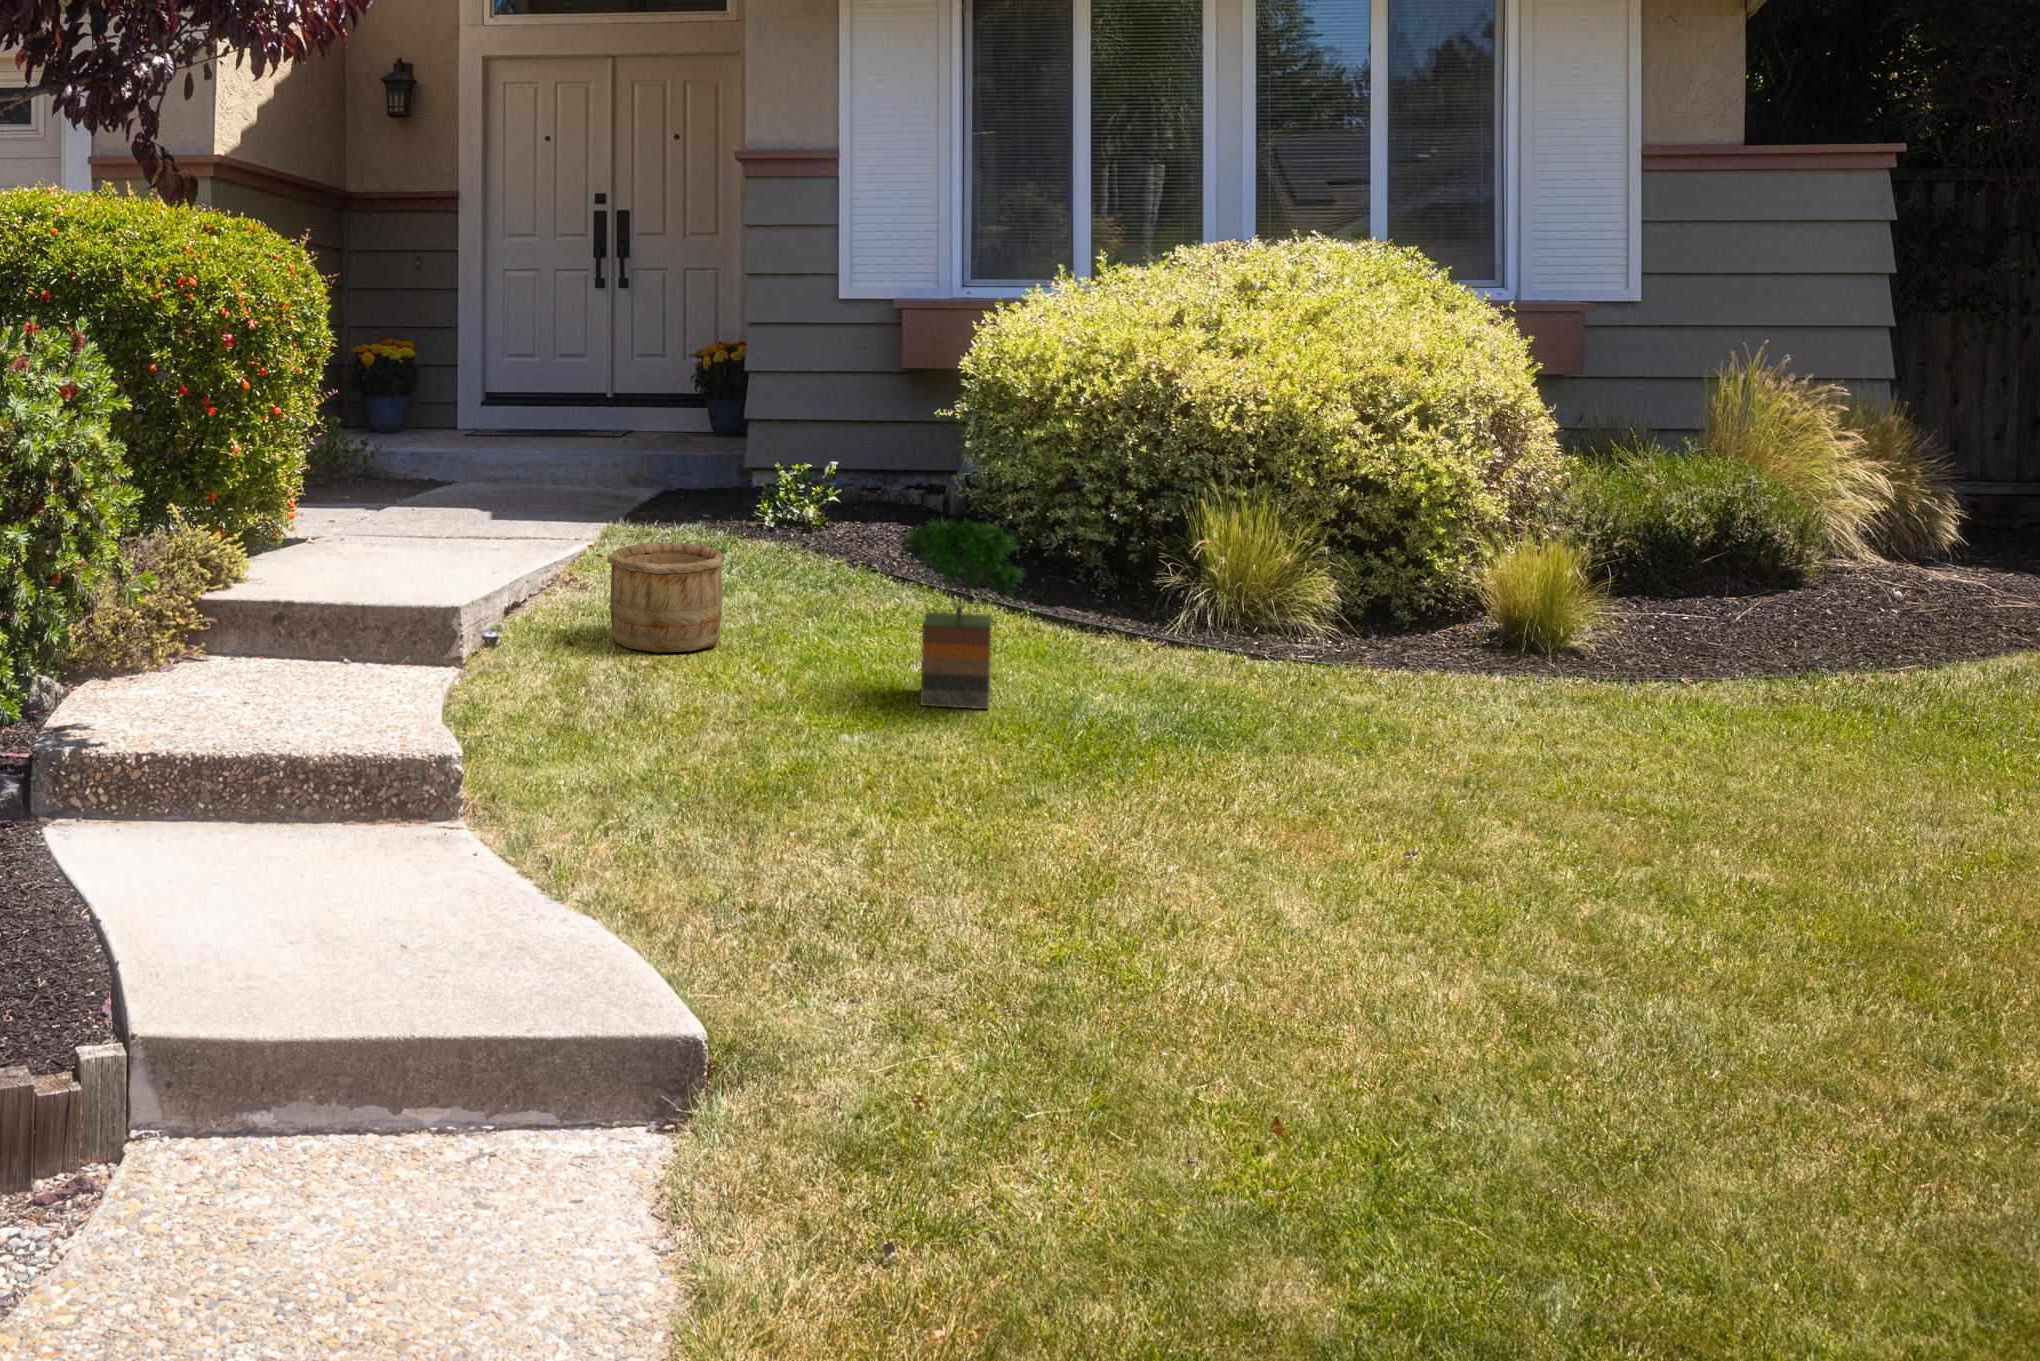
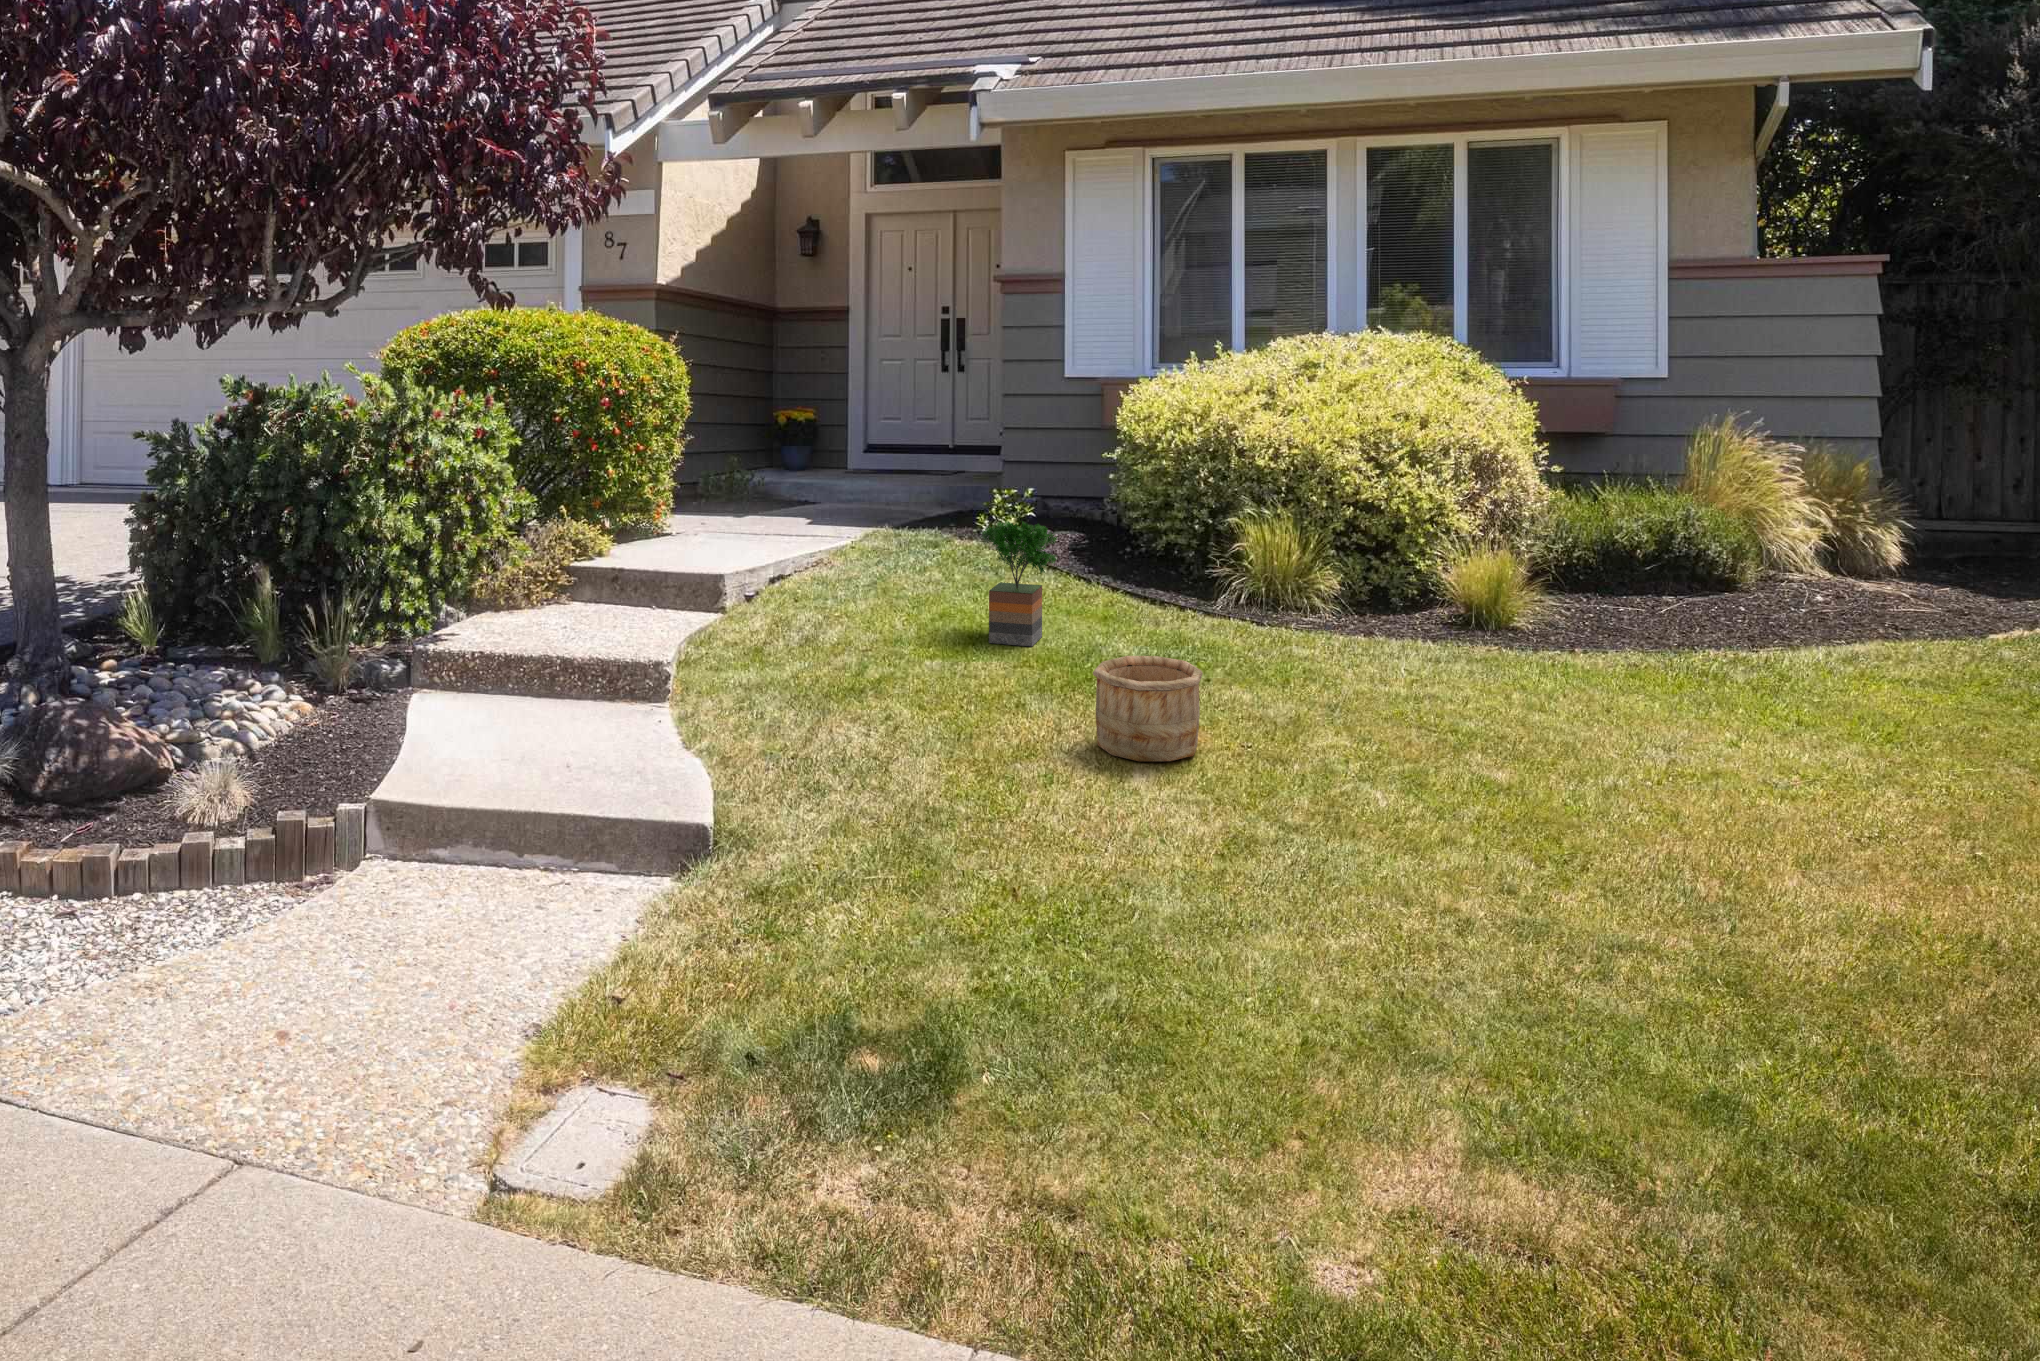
wooden bucket: present [607,542,725,652] -> present [1093,656,1203,761]

